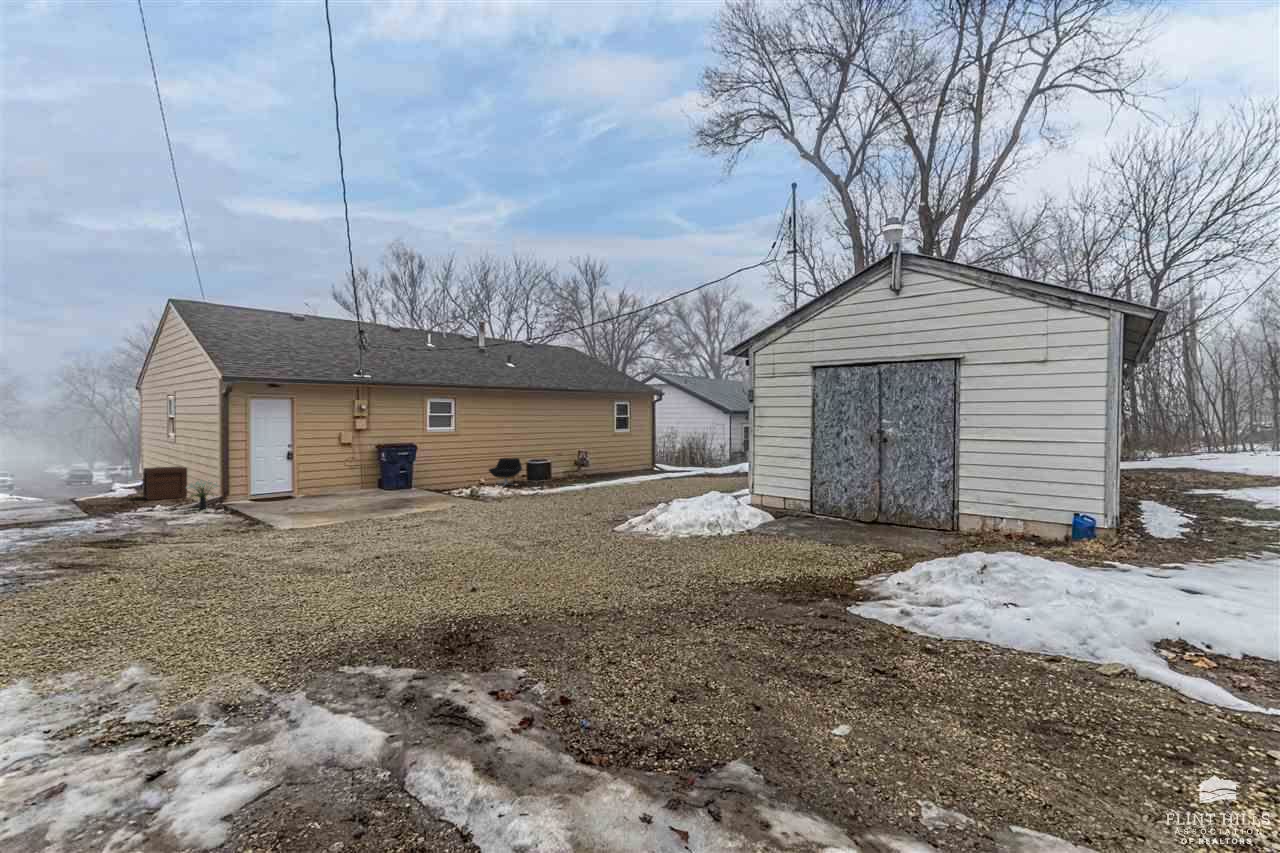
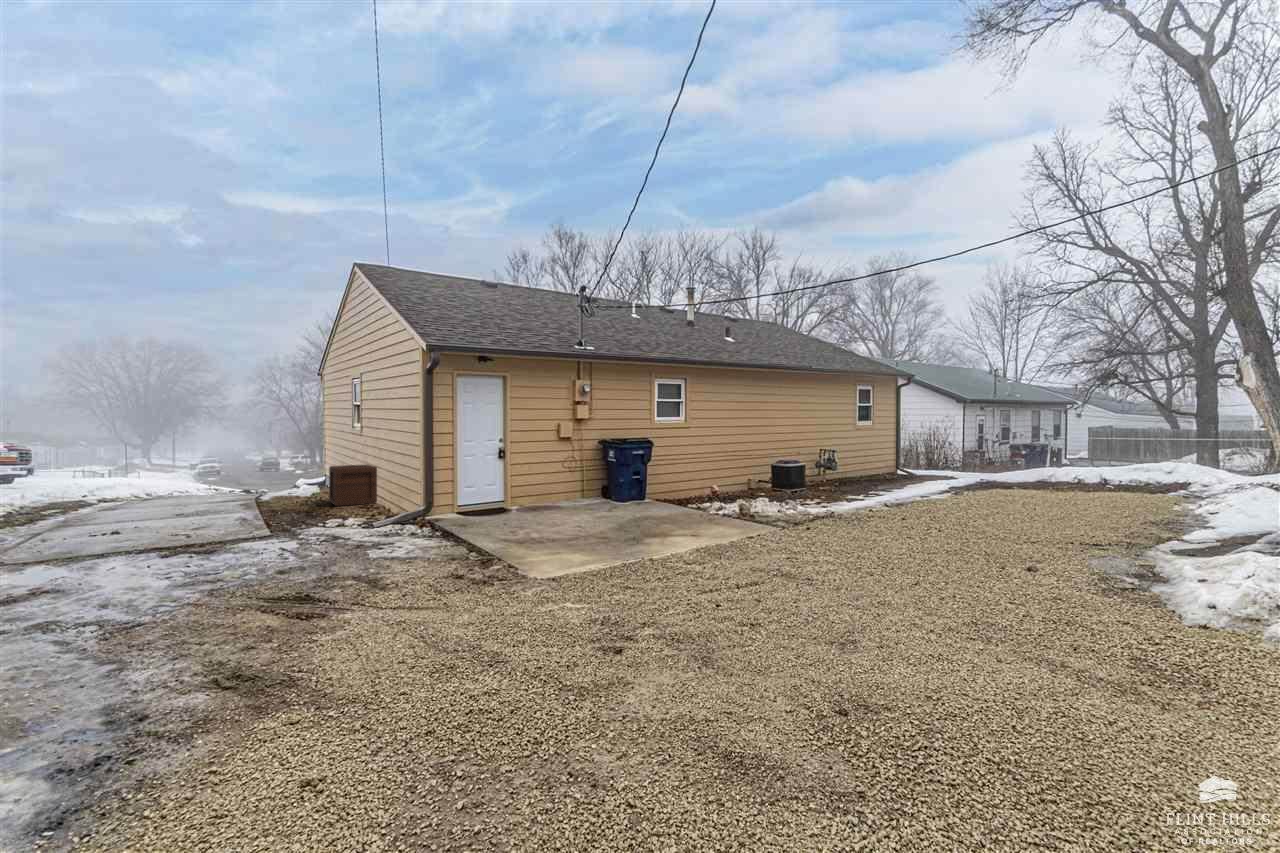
lounge chair: present [489,458,522,485] -> none [728,458,770,497]
potted plant: present [186,480,217,509] -> none [383,486,423,525]

